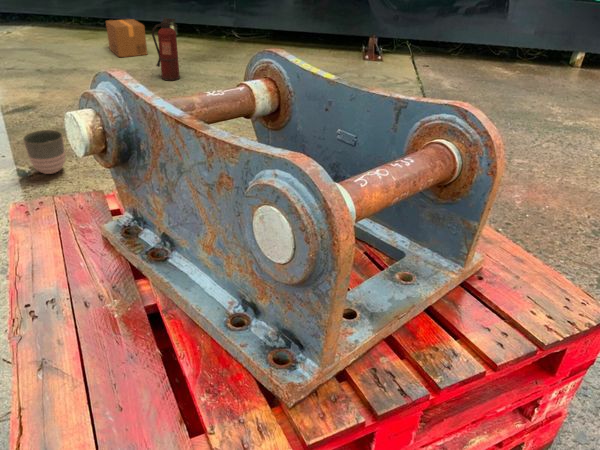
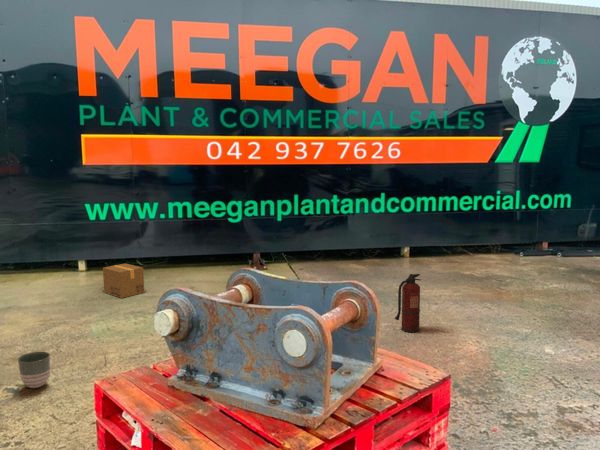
fire extinguisher: present [152,18,180,81] -> present [395,274,421,333]
cardboard box: present [106,19,147,57] -> present [103,263,144,298]

